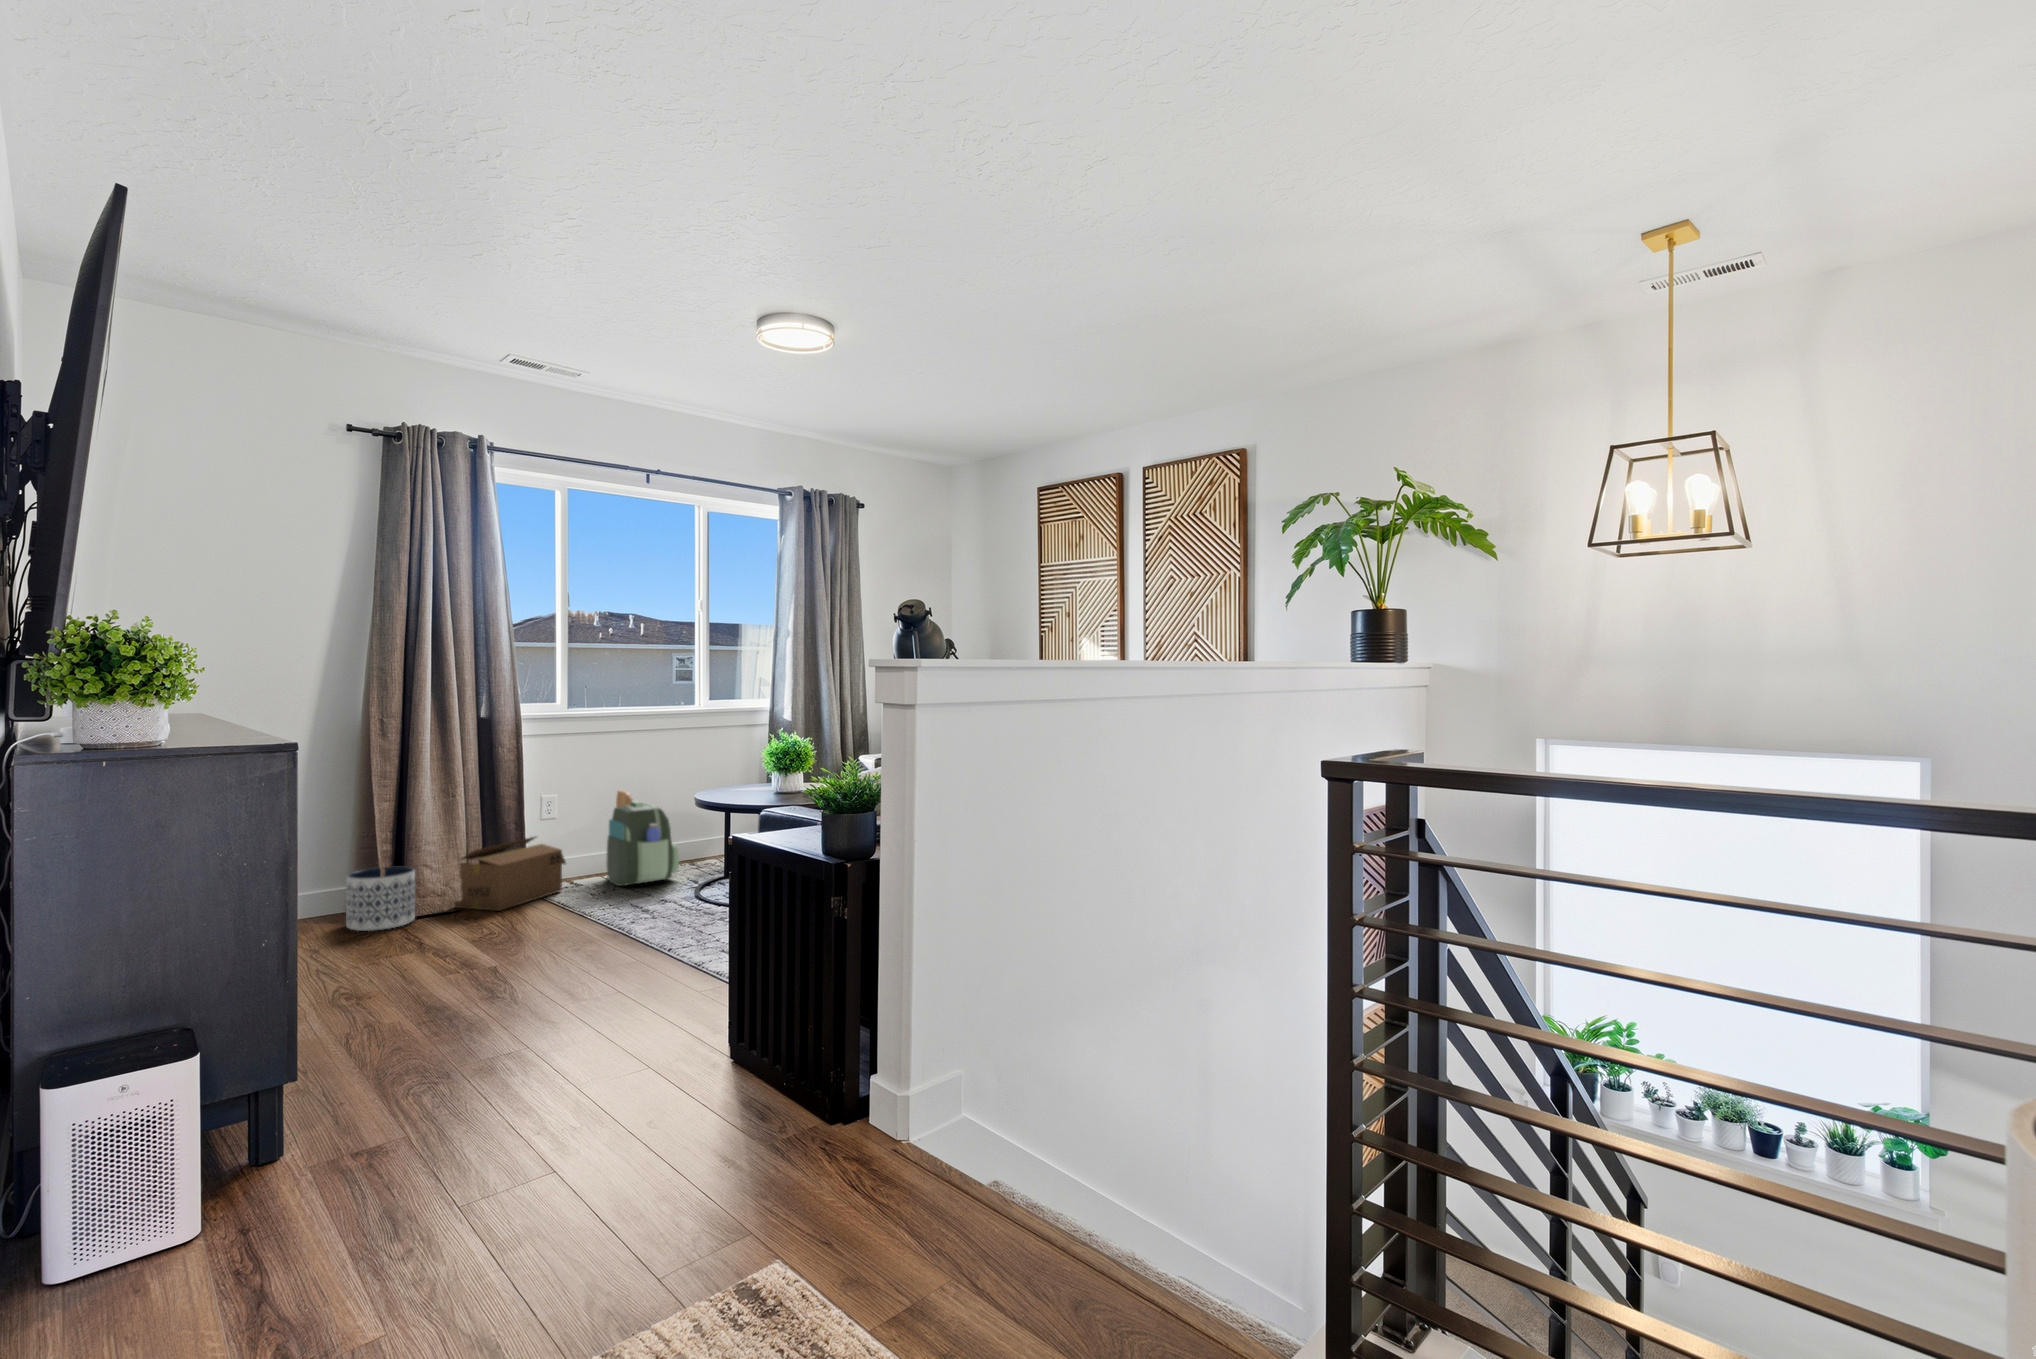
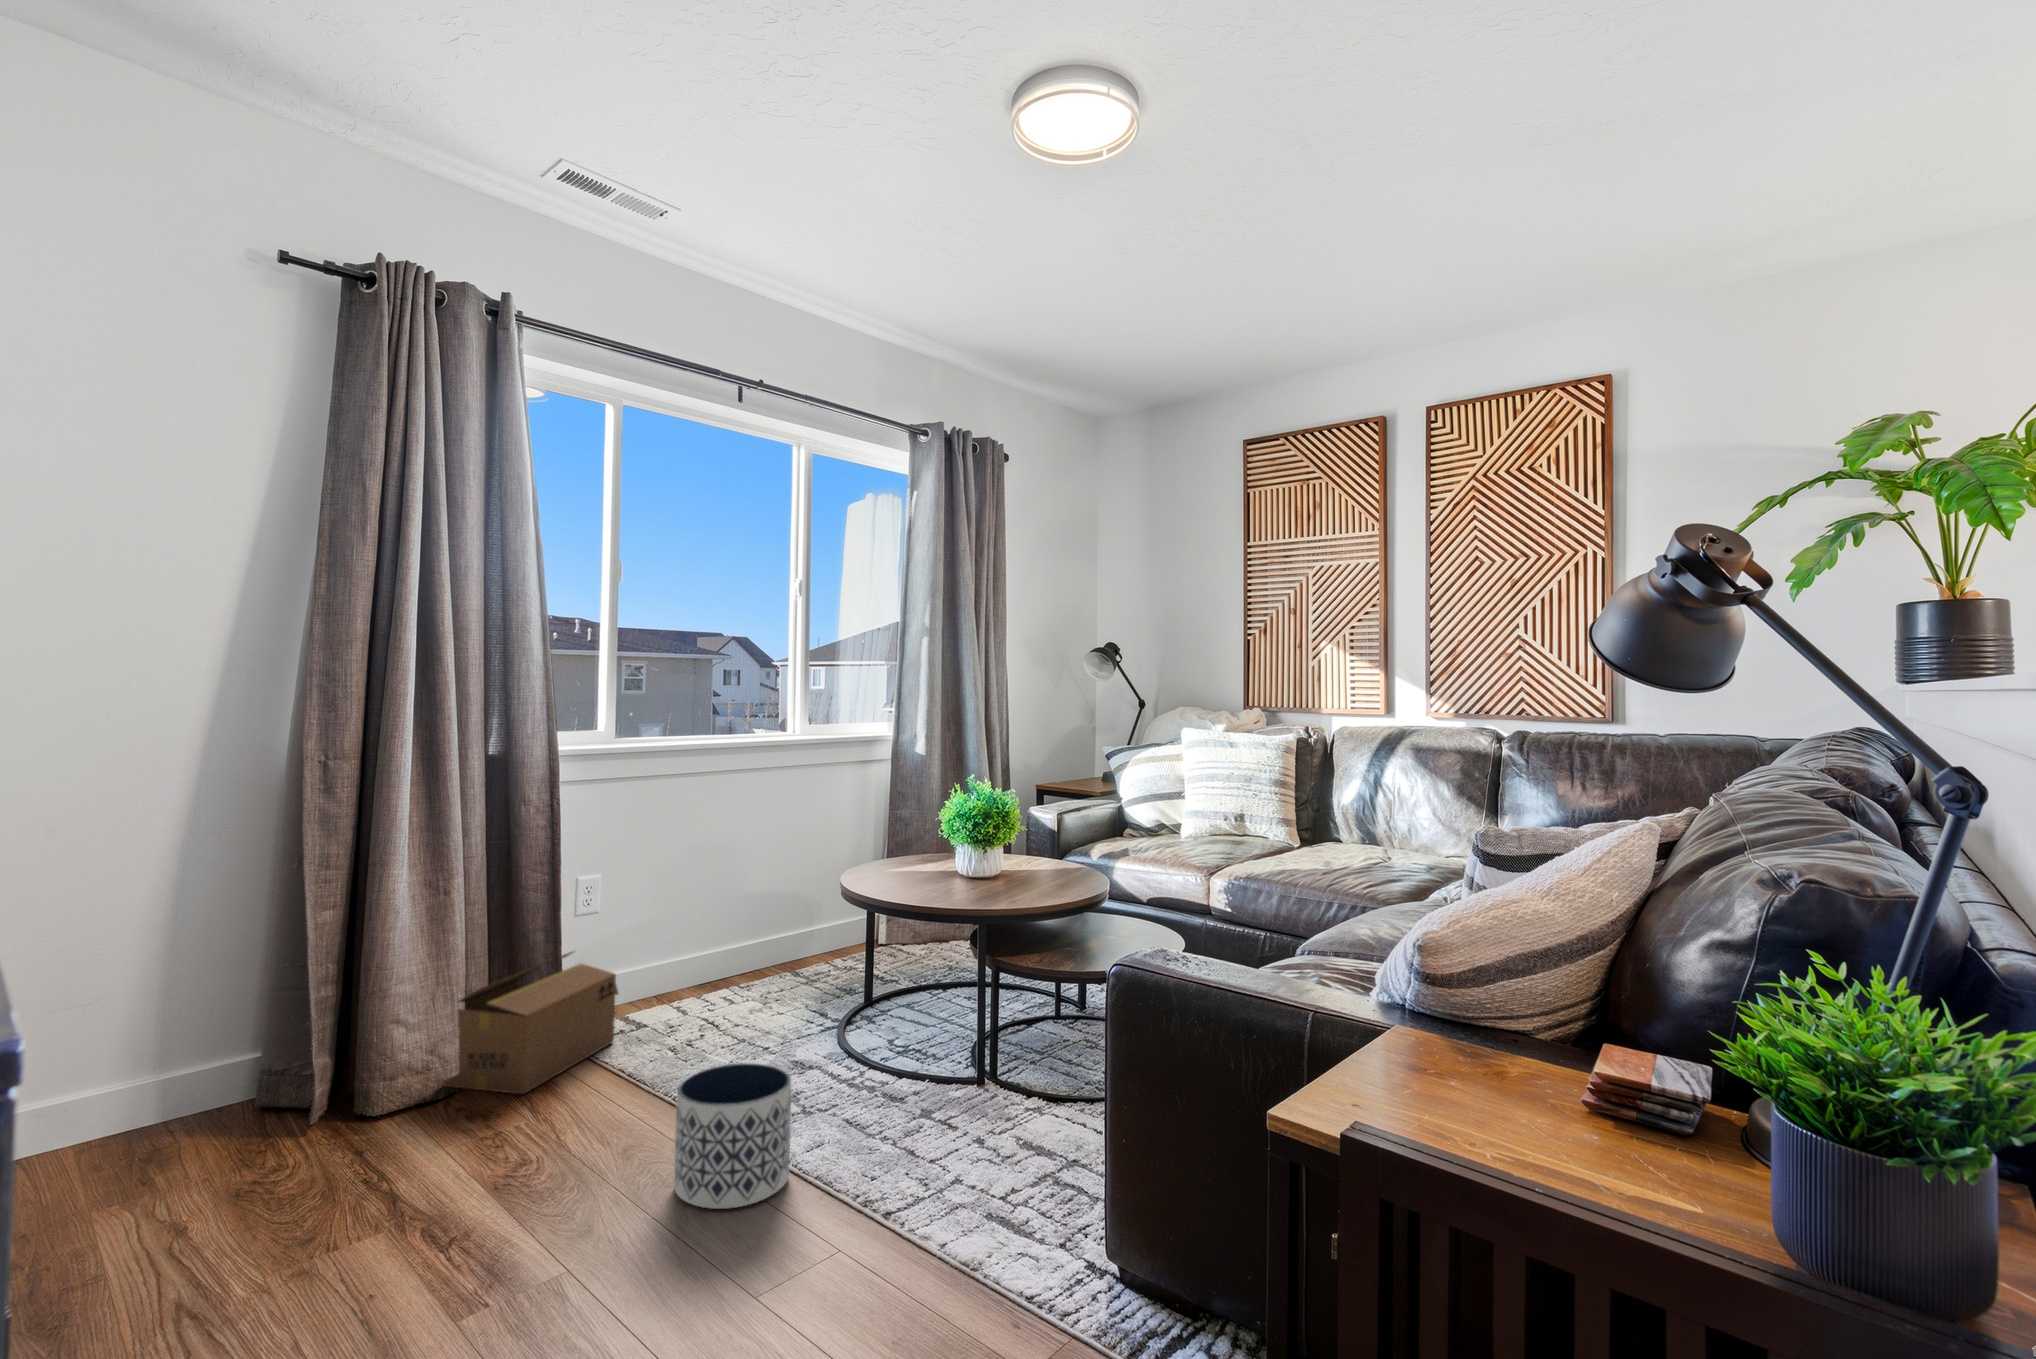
backpack: present [607,790,679,886] -> none [675,868,788,1029]
planter: present [346,867,415,931] -> present [674,1063,791,1209]

